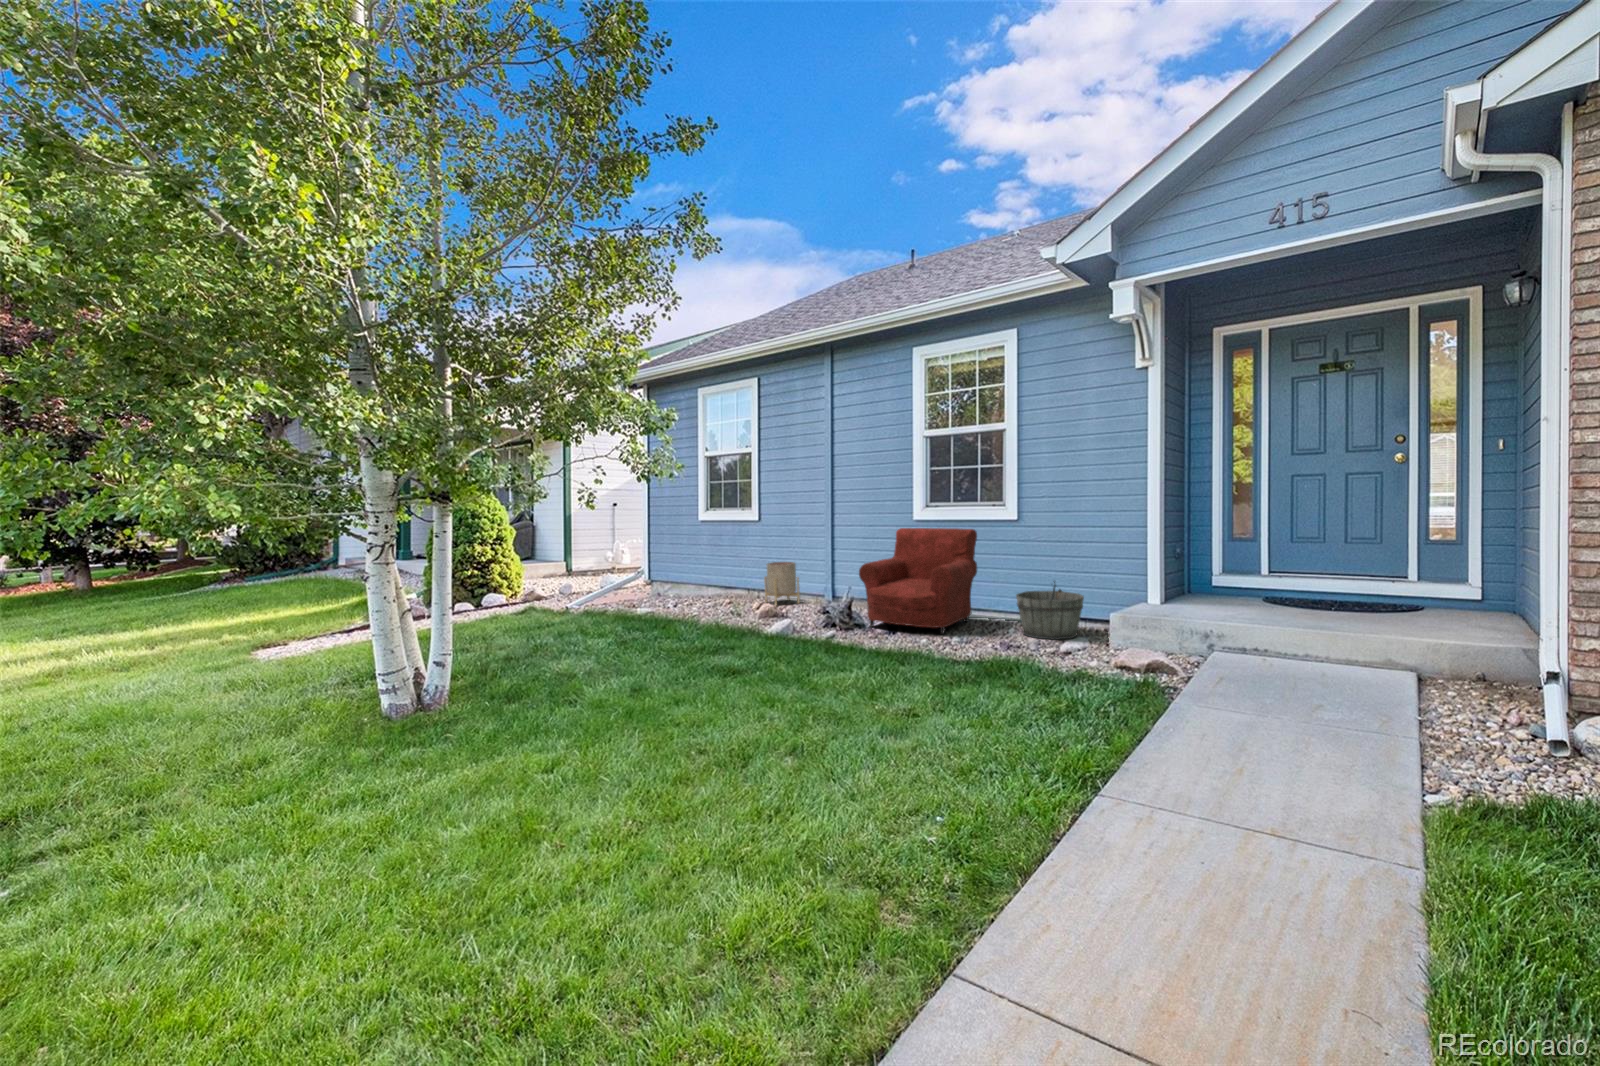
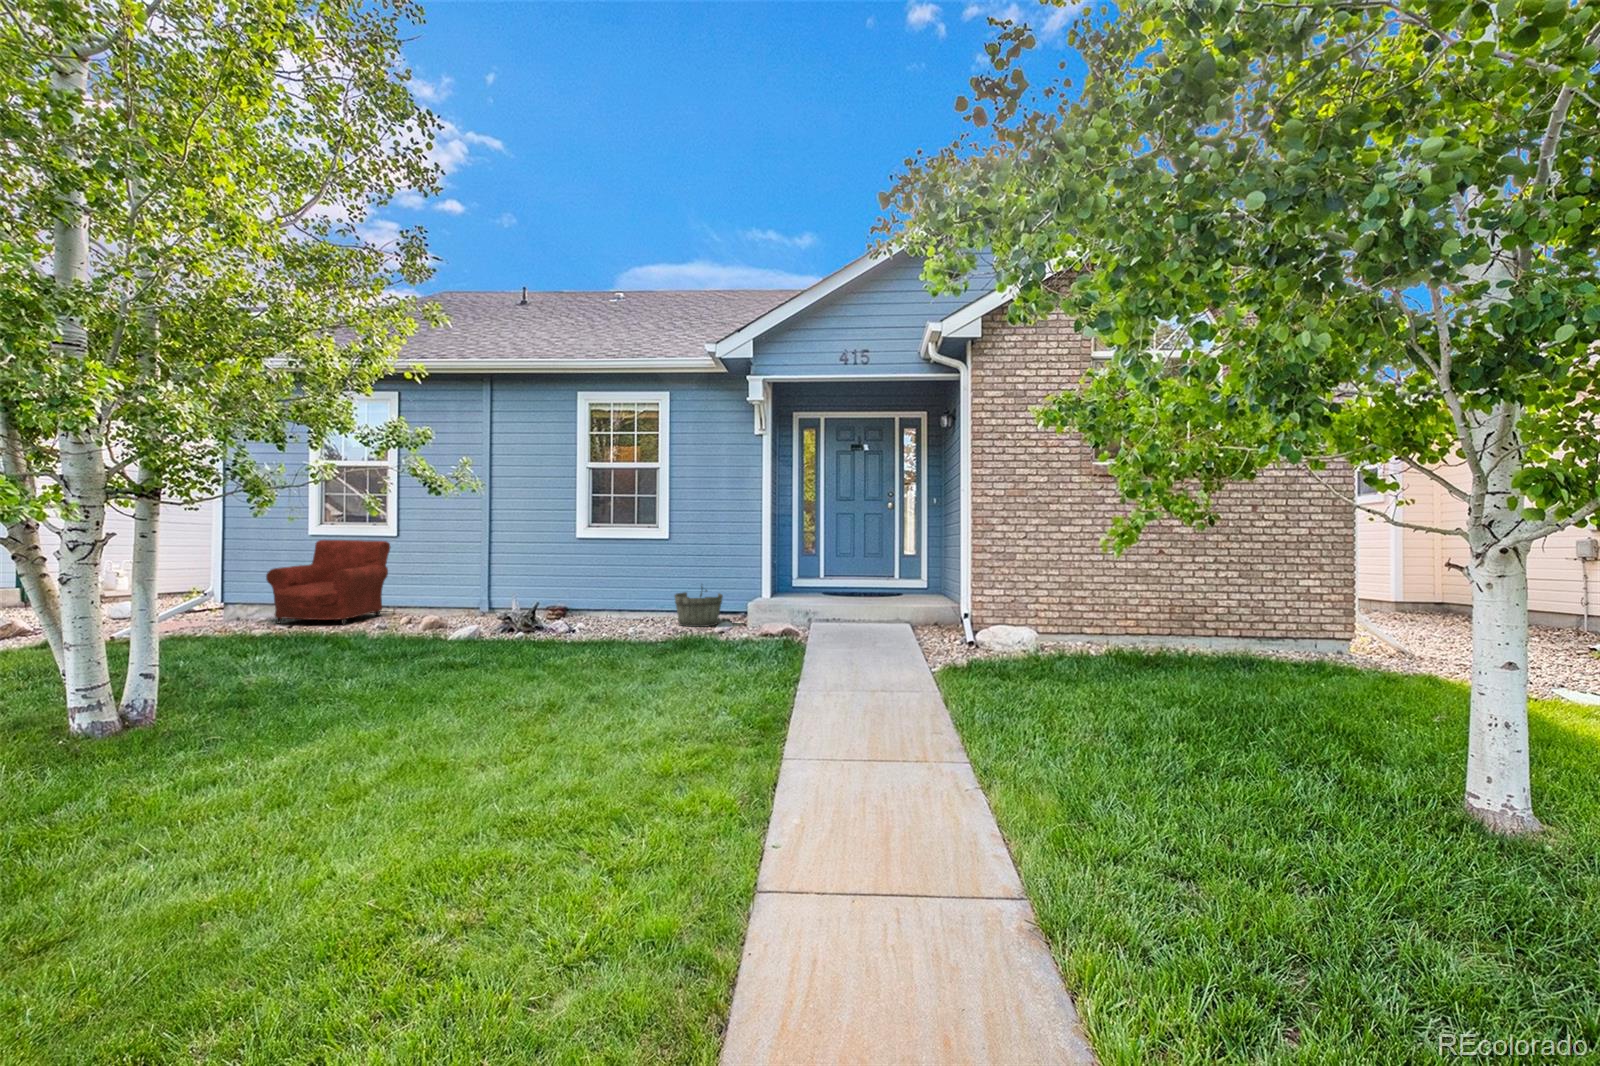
armchair: present [859,528,977,635] -> present [266,540,390,625]
planter: present [764,562,800,606] -> none [411,577,452,621]

